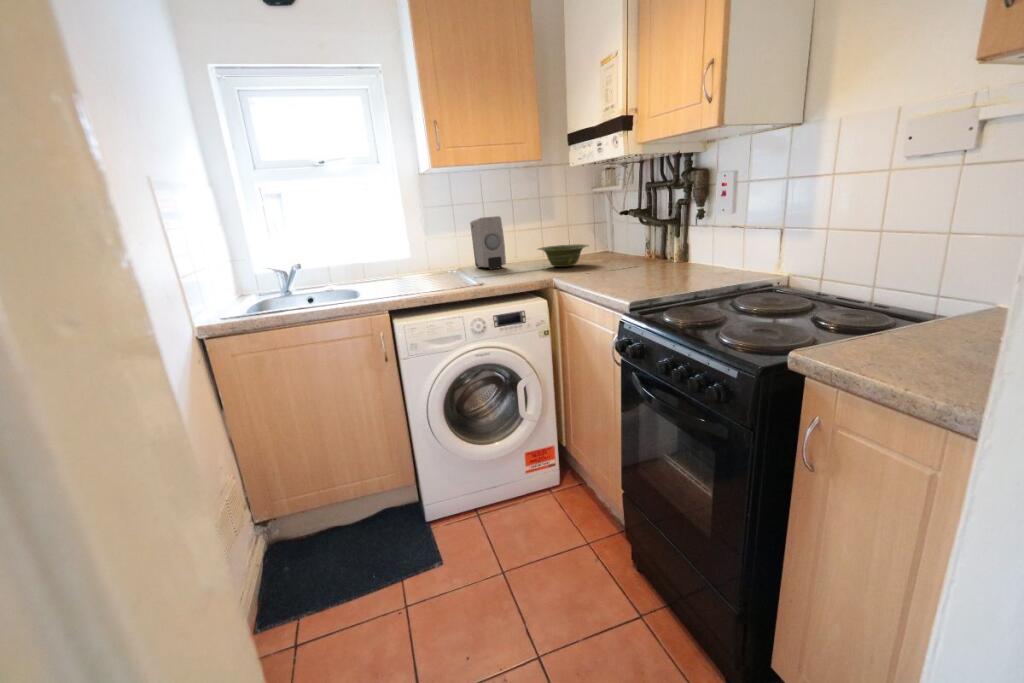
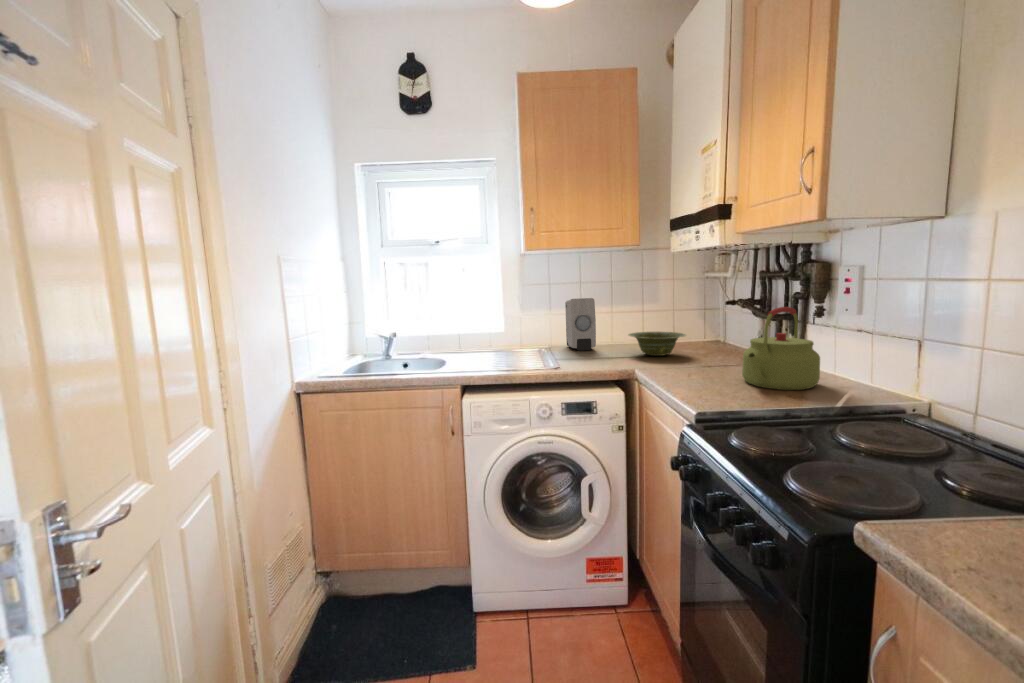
kettle: none [648,209,709,281] -> present [742,307,820,390]

